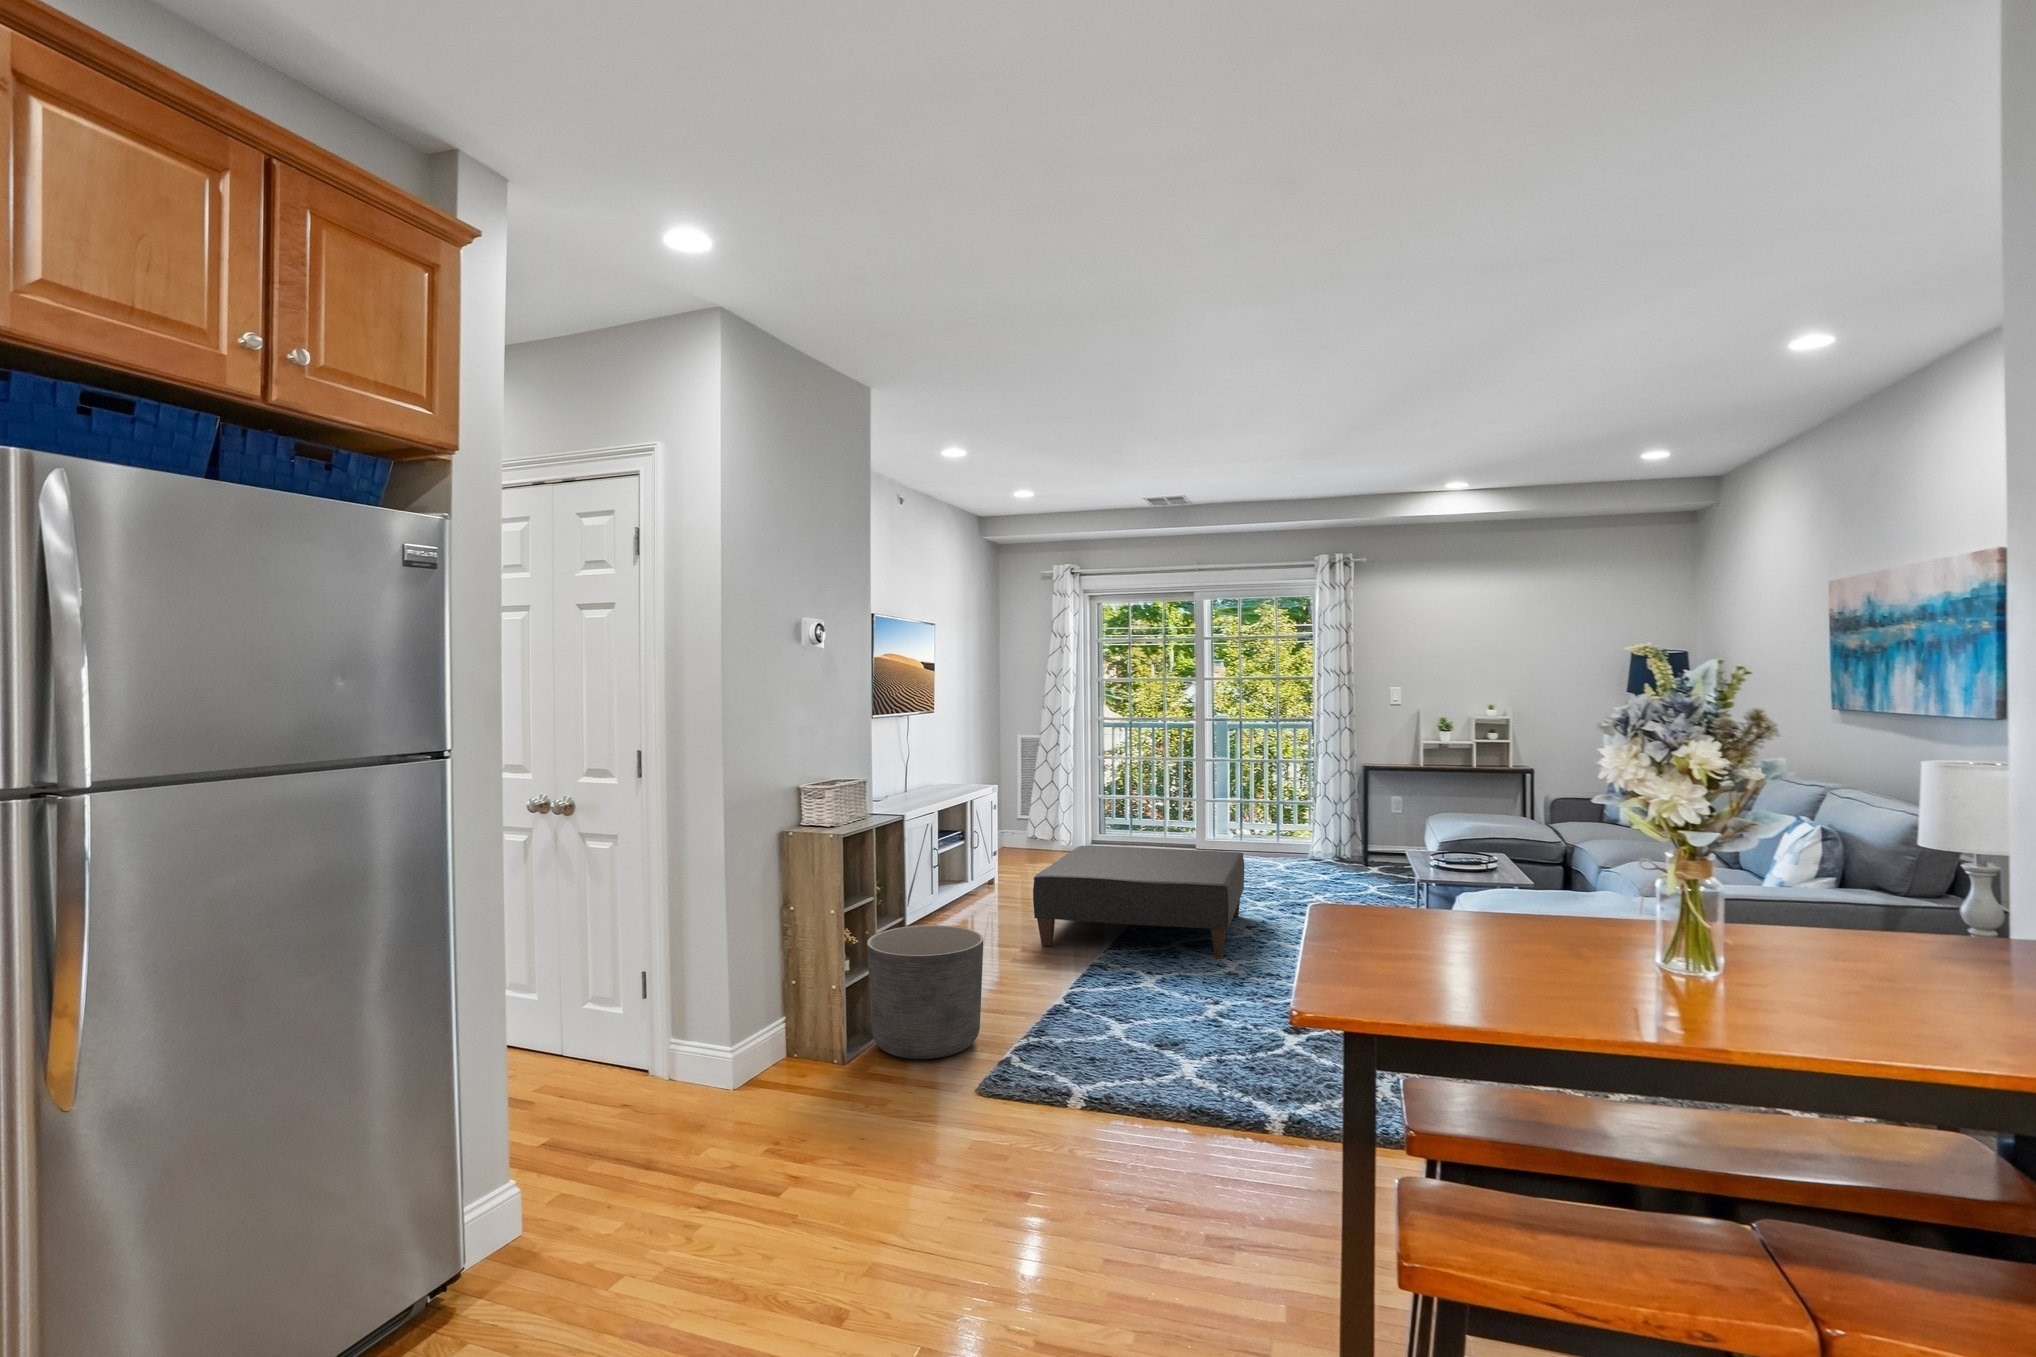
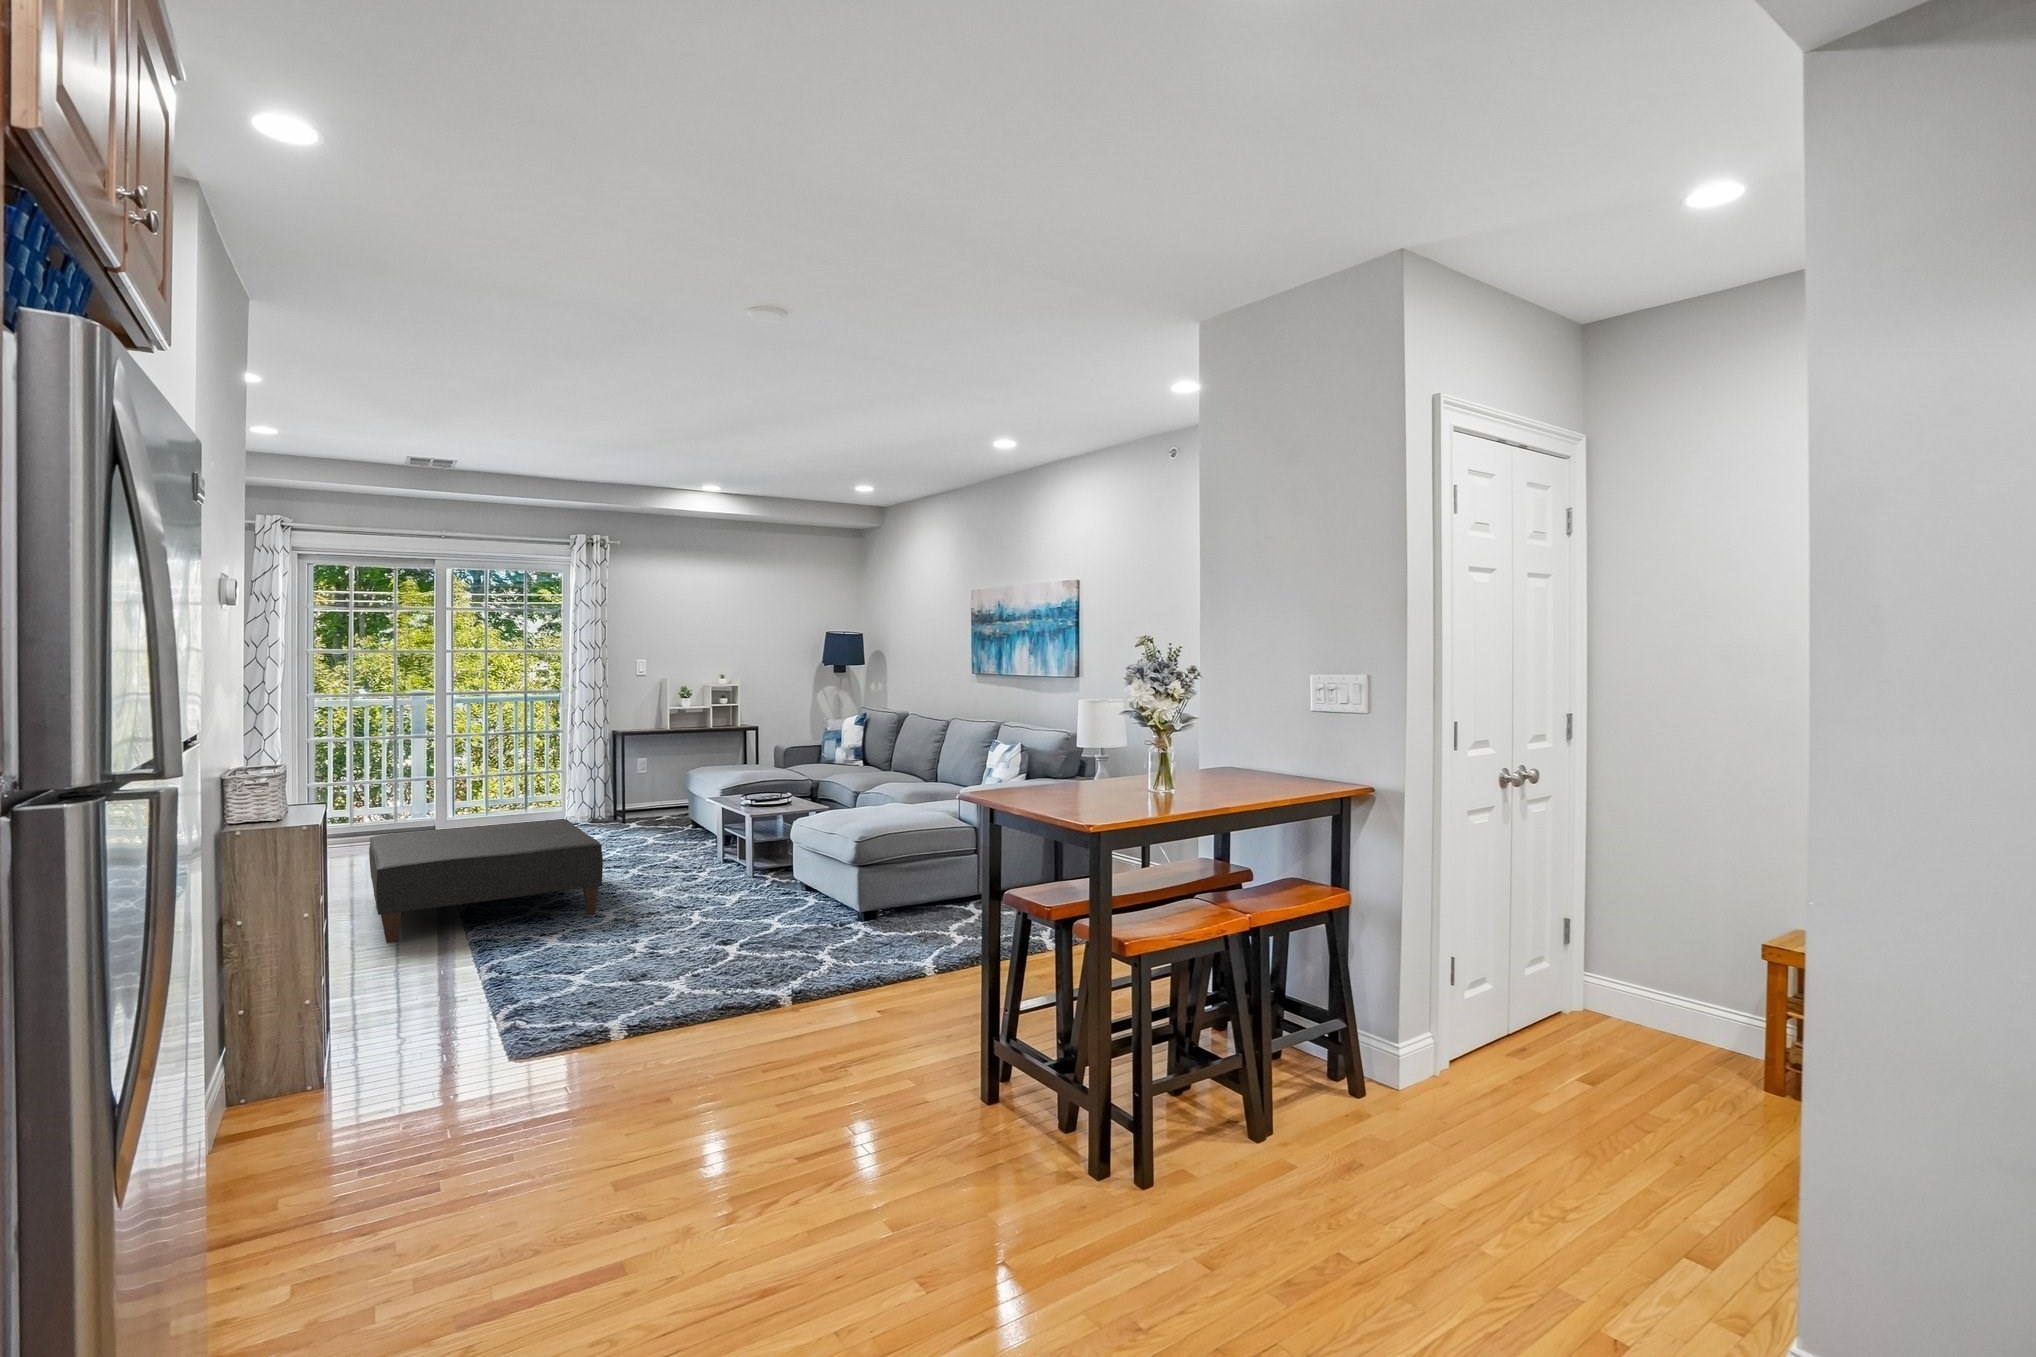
planter: present [867,925,983,1059] -> none [313,916,463,1063]

